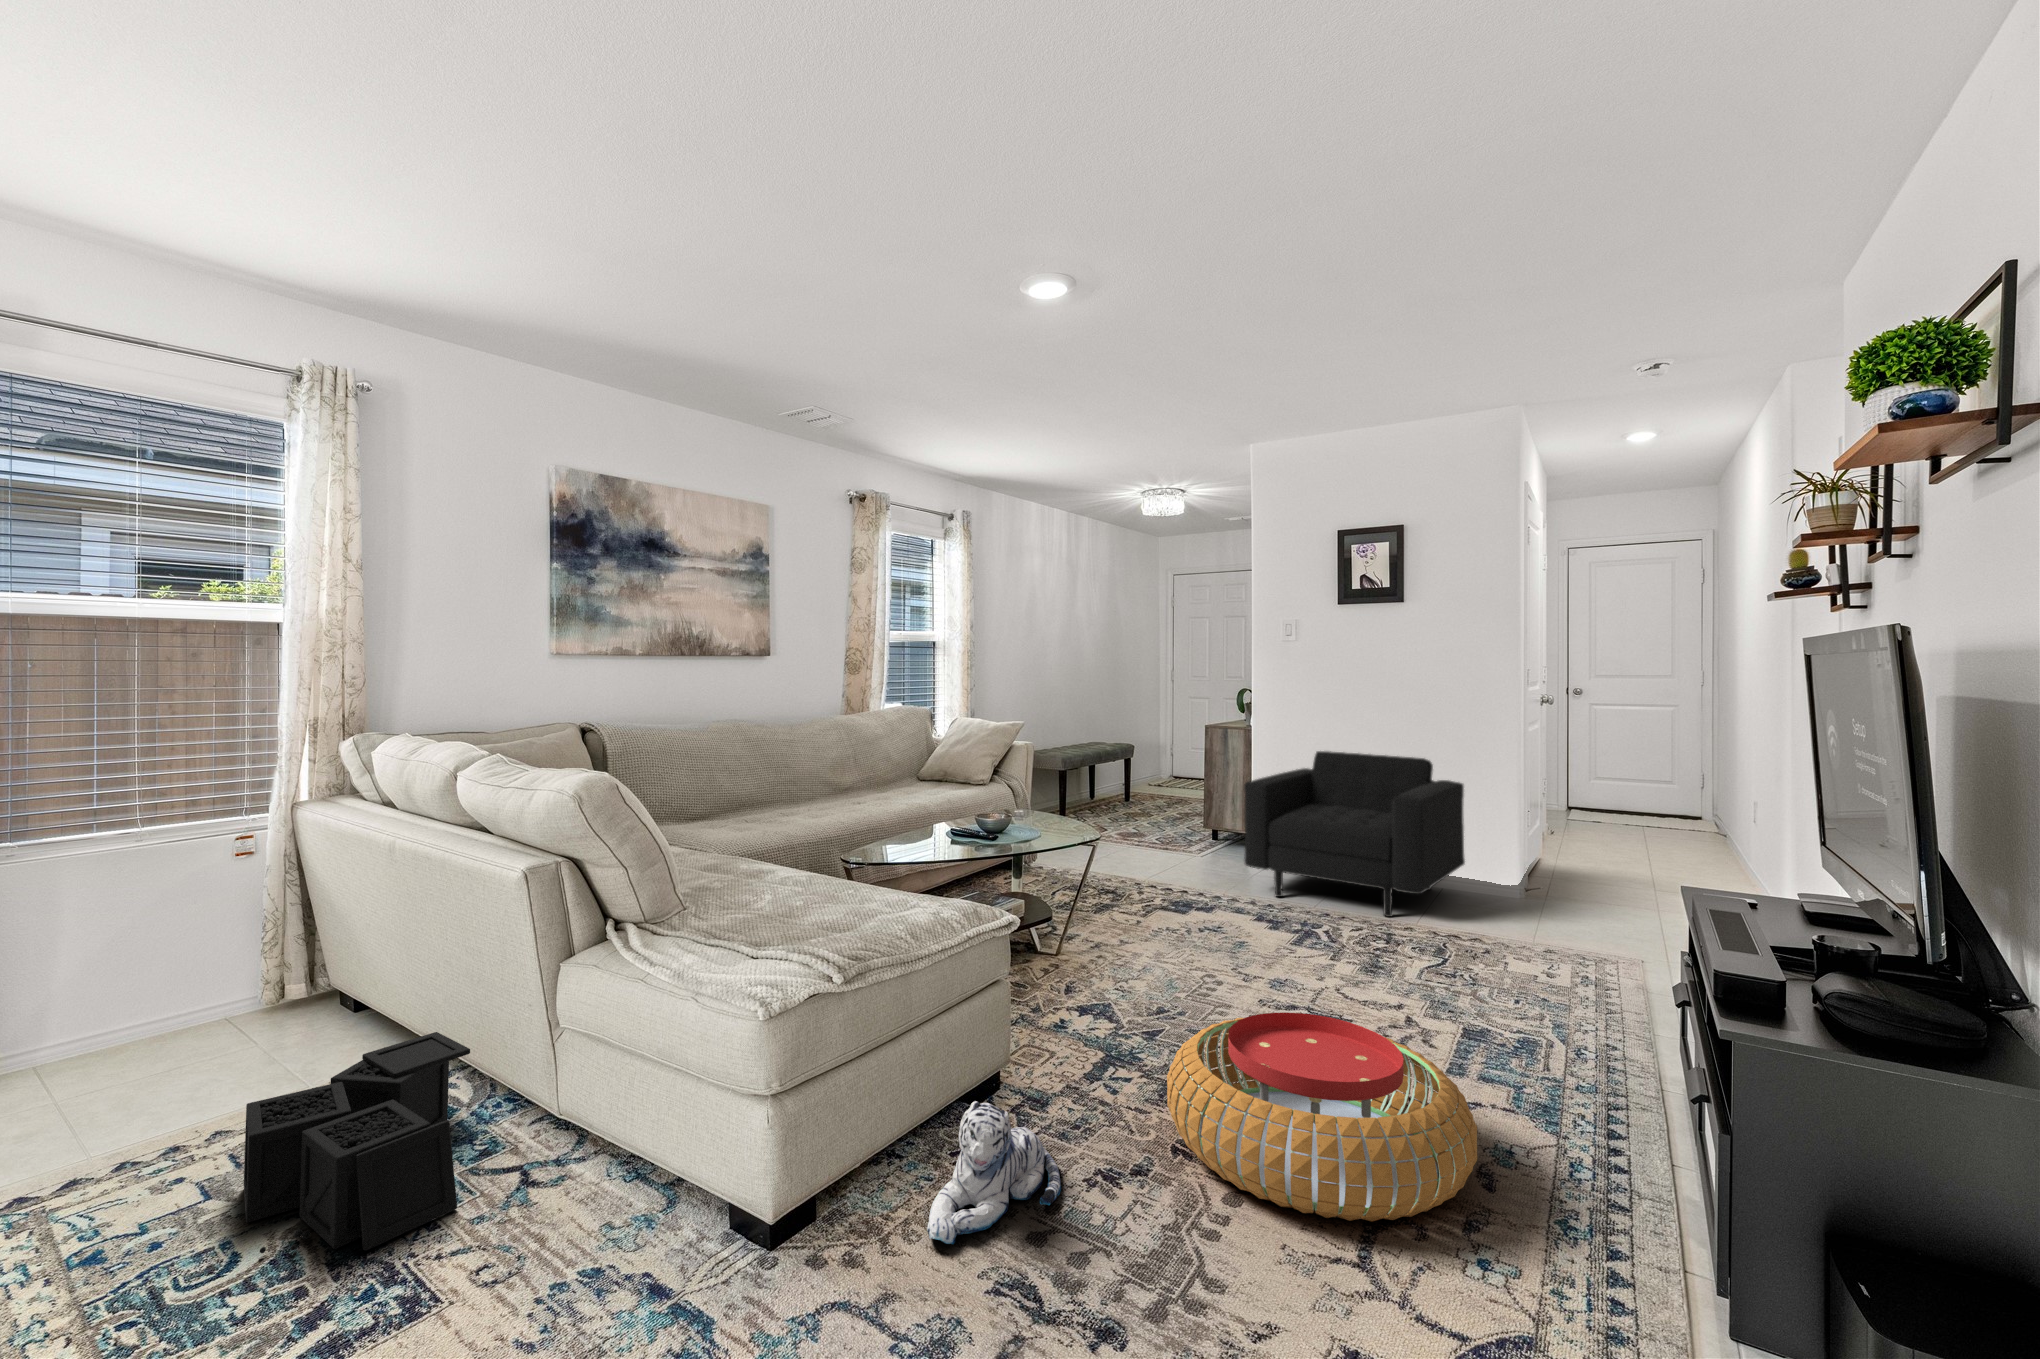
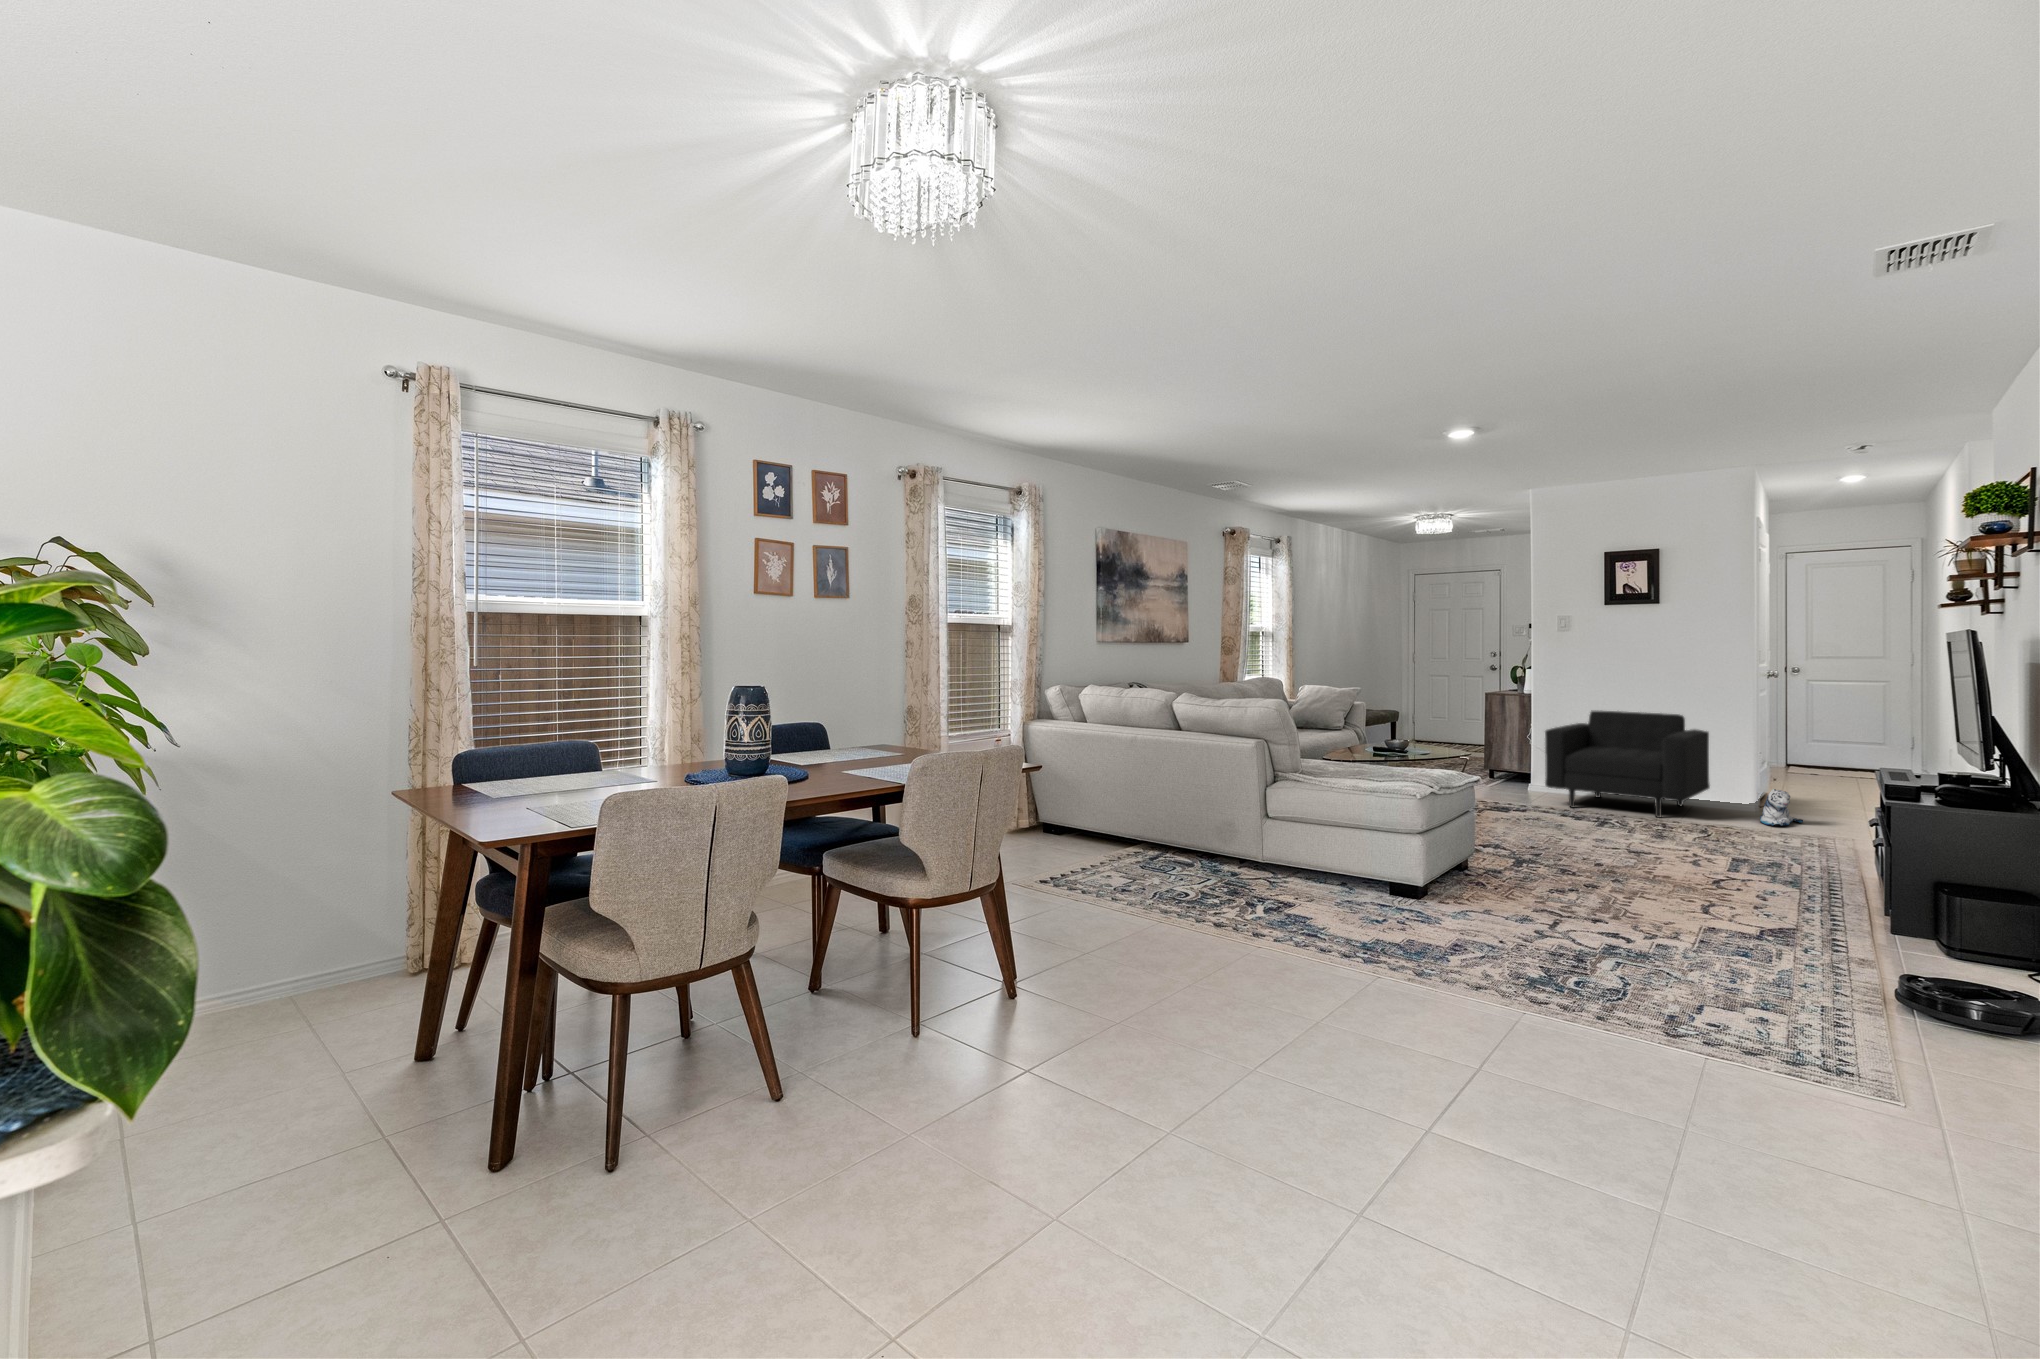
pouf: present [1167,1012,1477,1222] -> none [1580,830,1760,906]
storage bin: present [244,1032,470,1256] -> none [1149,832,1261,900]
plush toy: present [927,1101,1061,1244] -> present [1759,789,1803,826]

